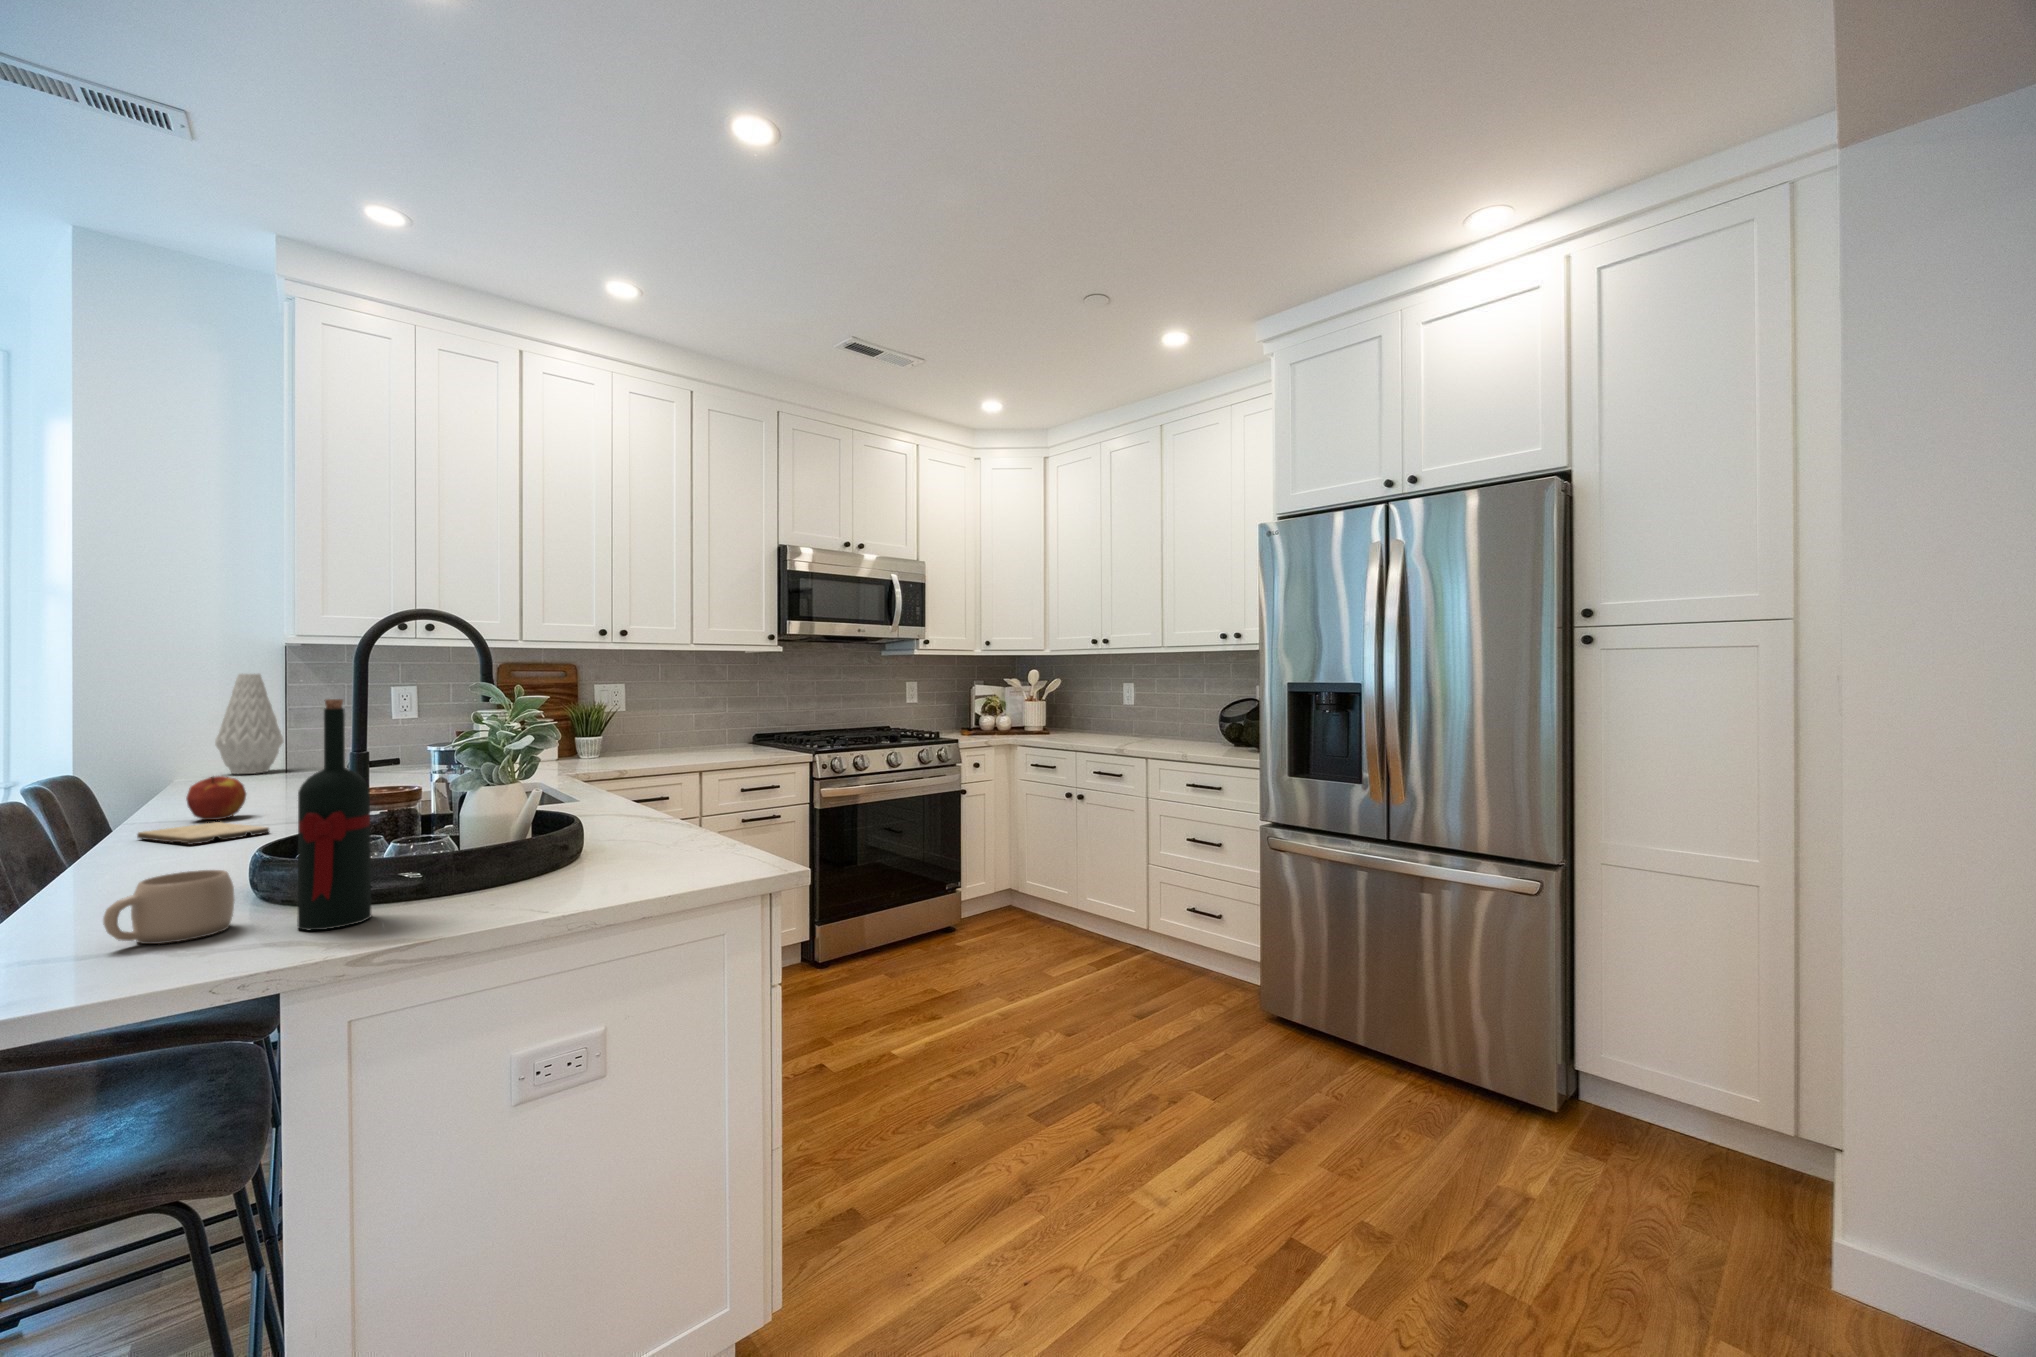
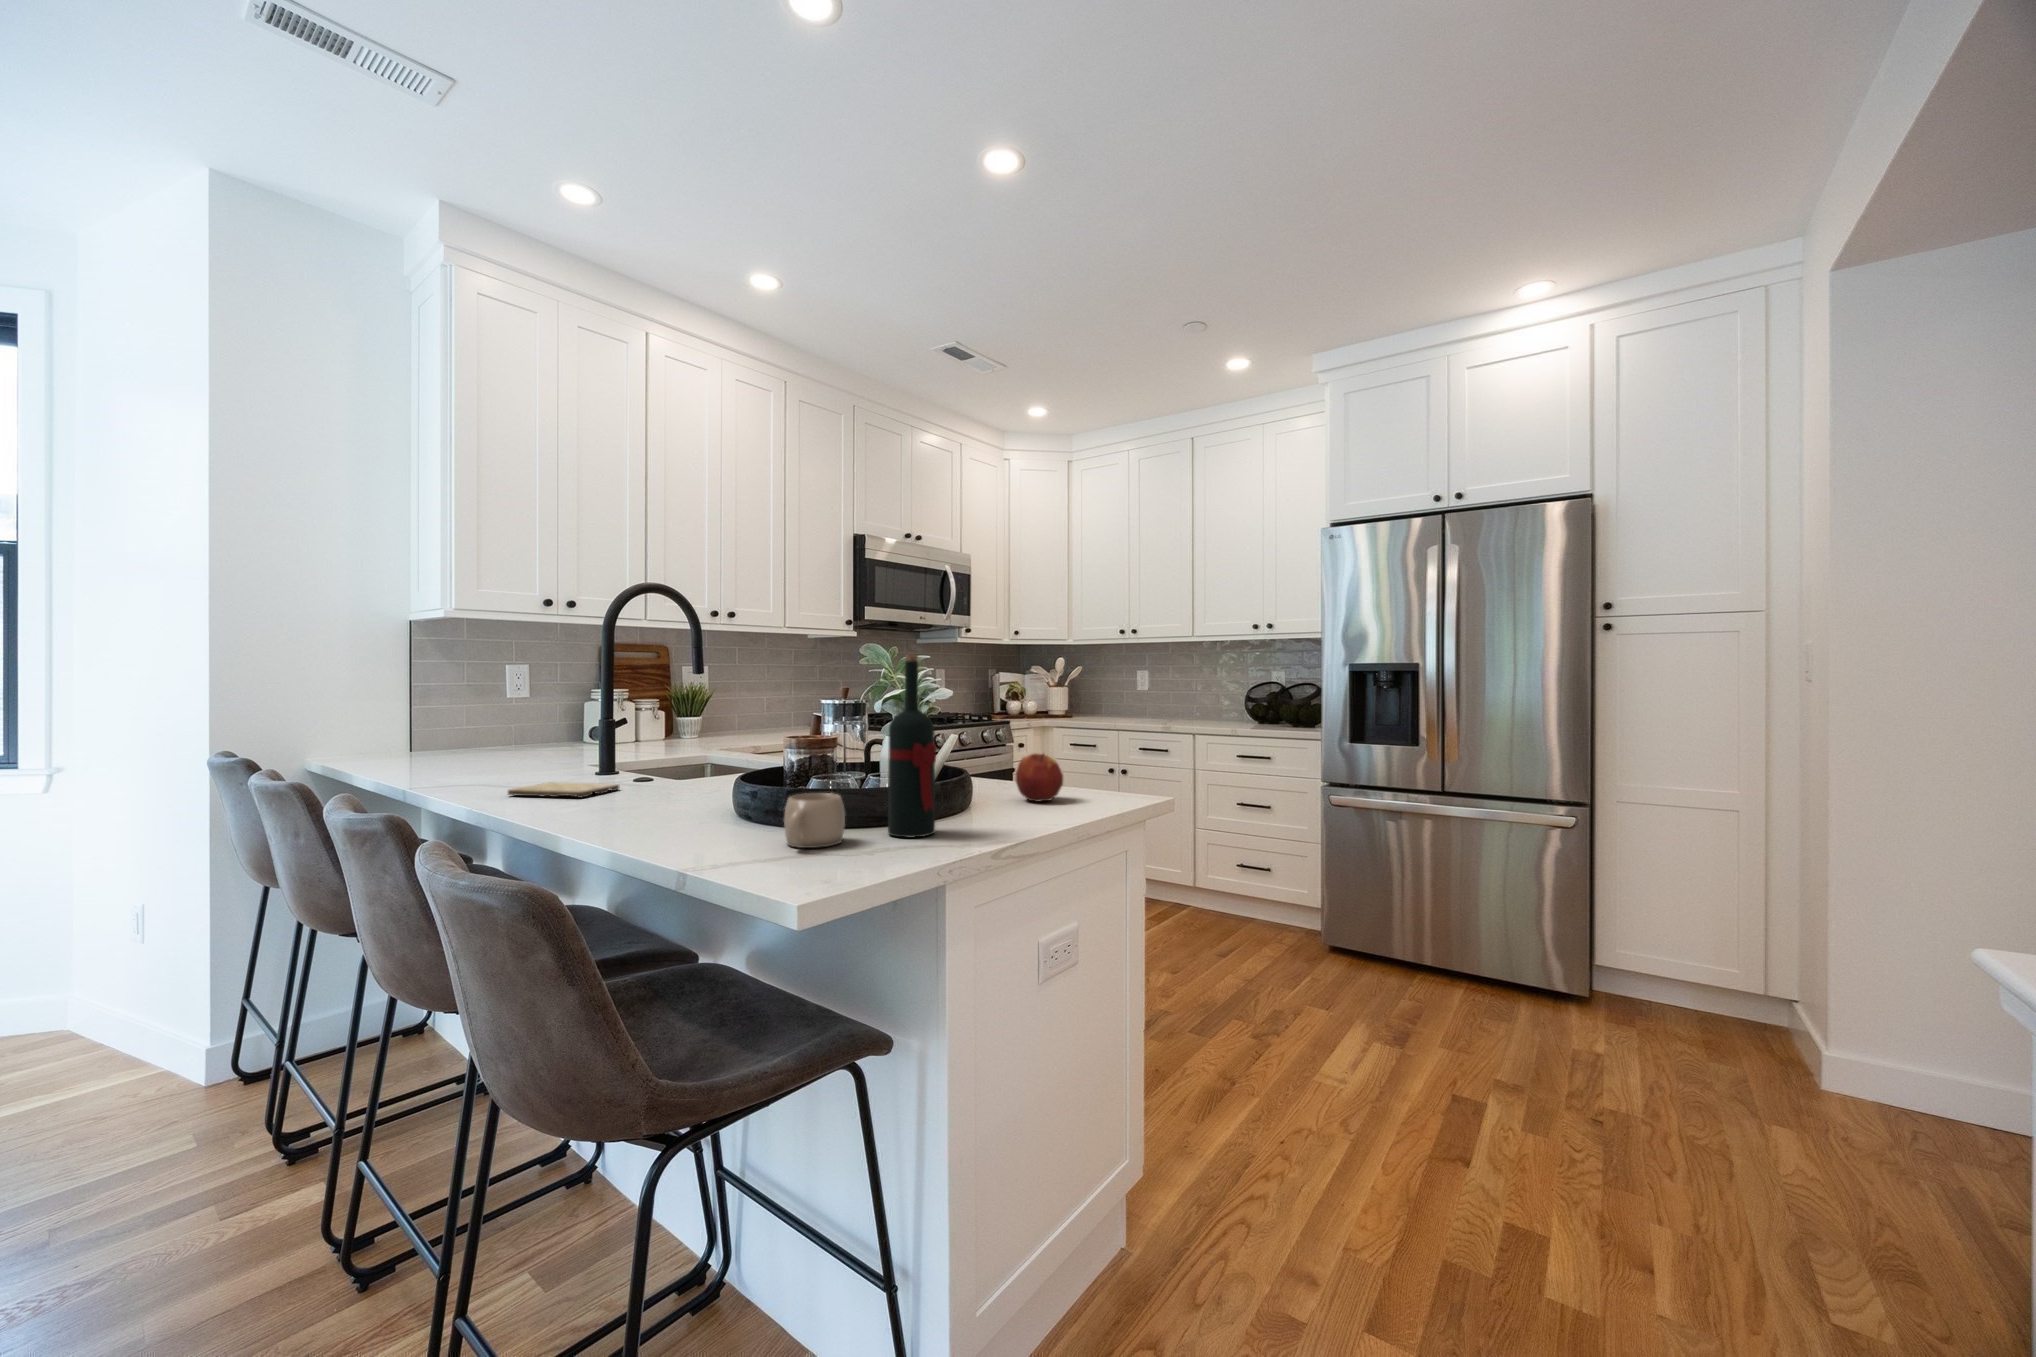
vase: present [215,674,283,774] -> none [369,653,432,753]
apple: present [186,776,246,820] -> present [1016,754,1063,802]

